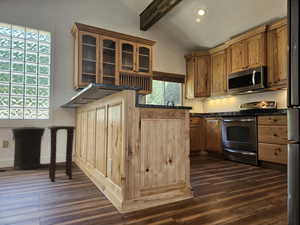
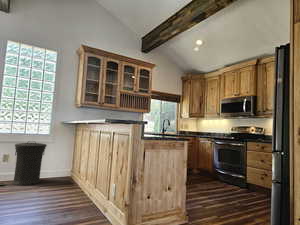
stool: present [48,126,76,182] -> none [50,146,79,201]

